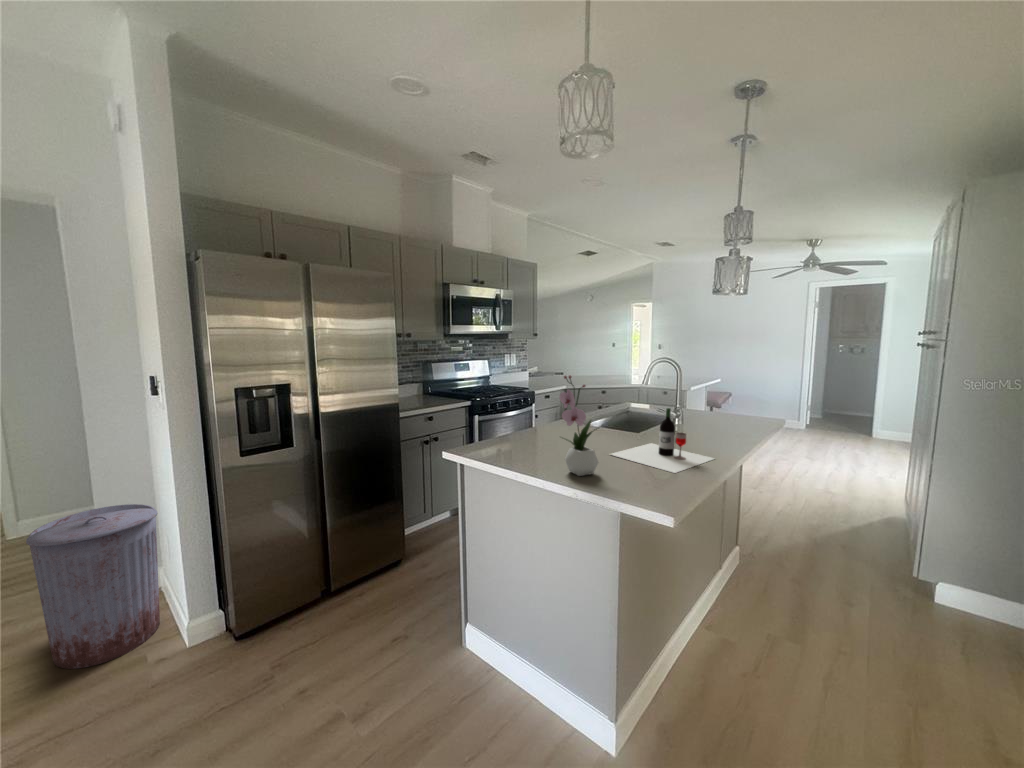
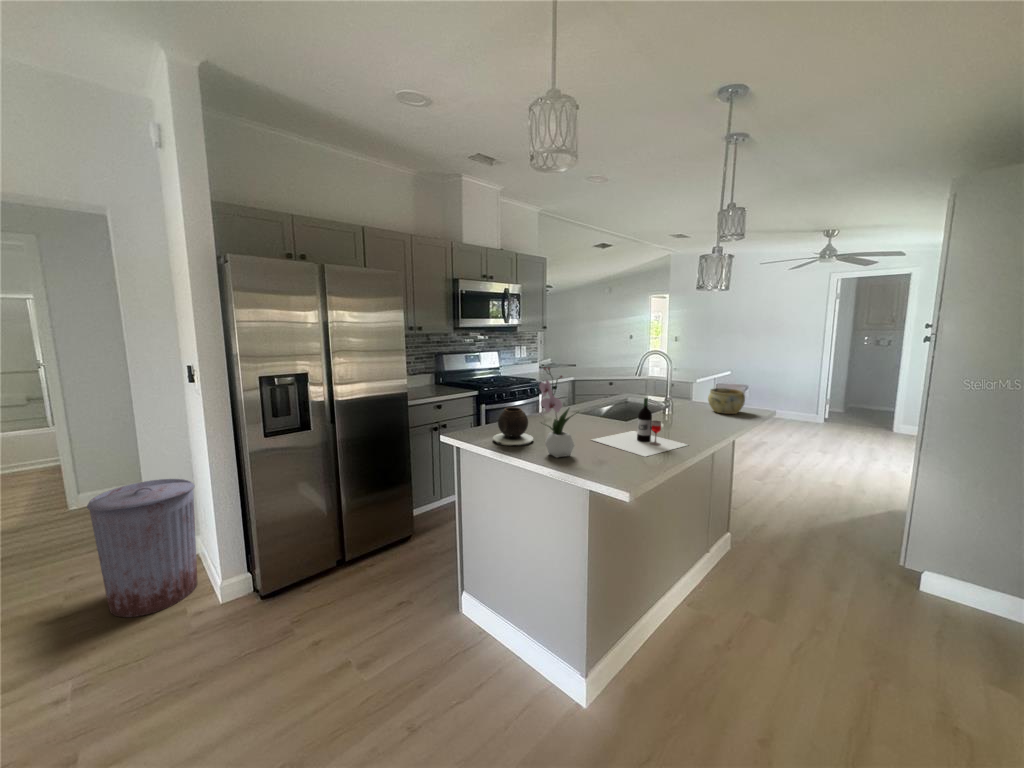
ceramic bowl: none [717,396,756,423] -> present [708,388,745,414]
vase: none [503,420,548,463] -> present [493,407,533,446]

